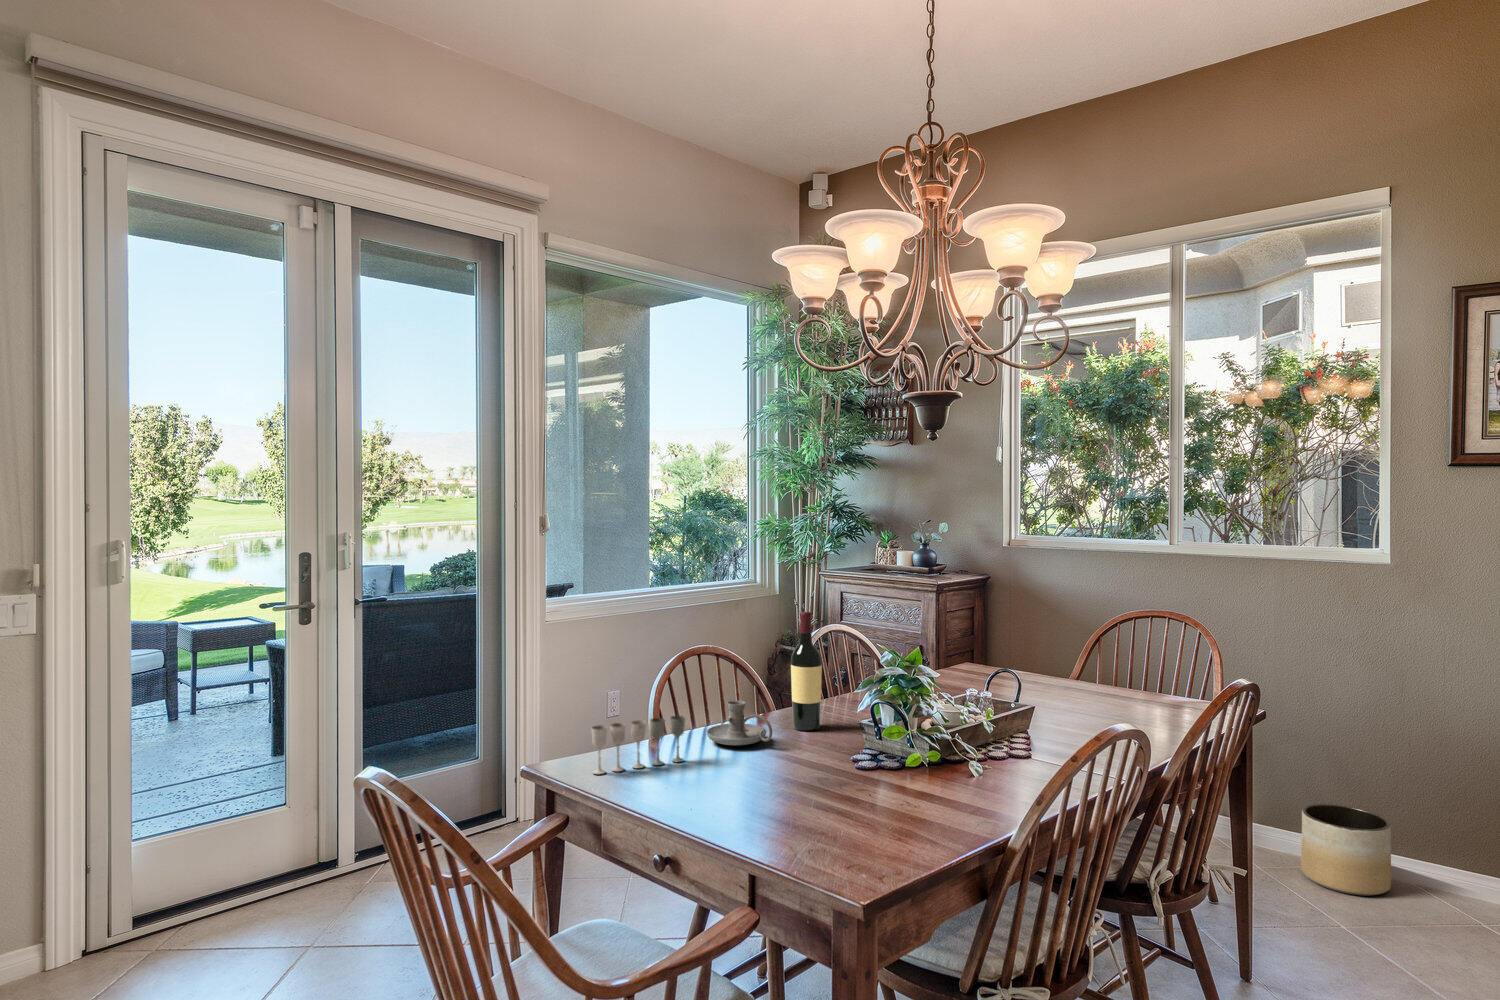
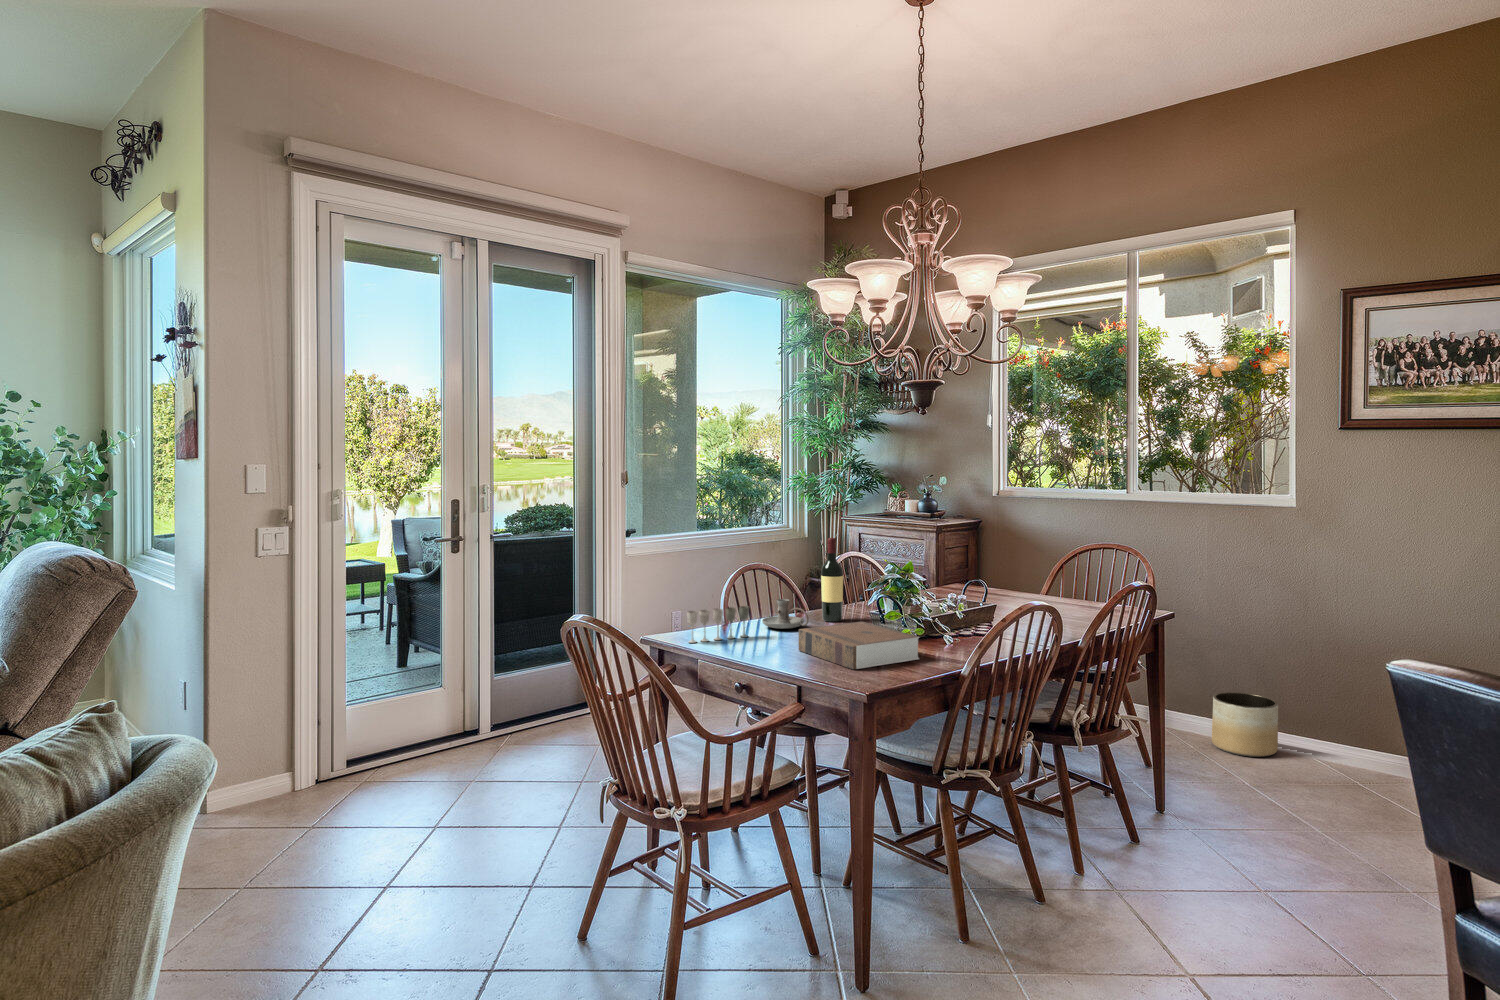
book: none [755,741,940,835] -> present [799,621,920,669]

